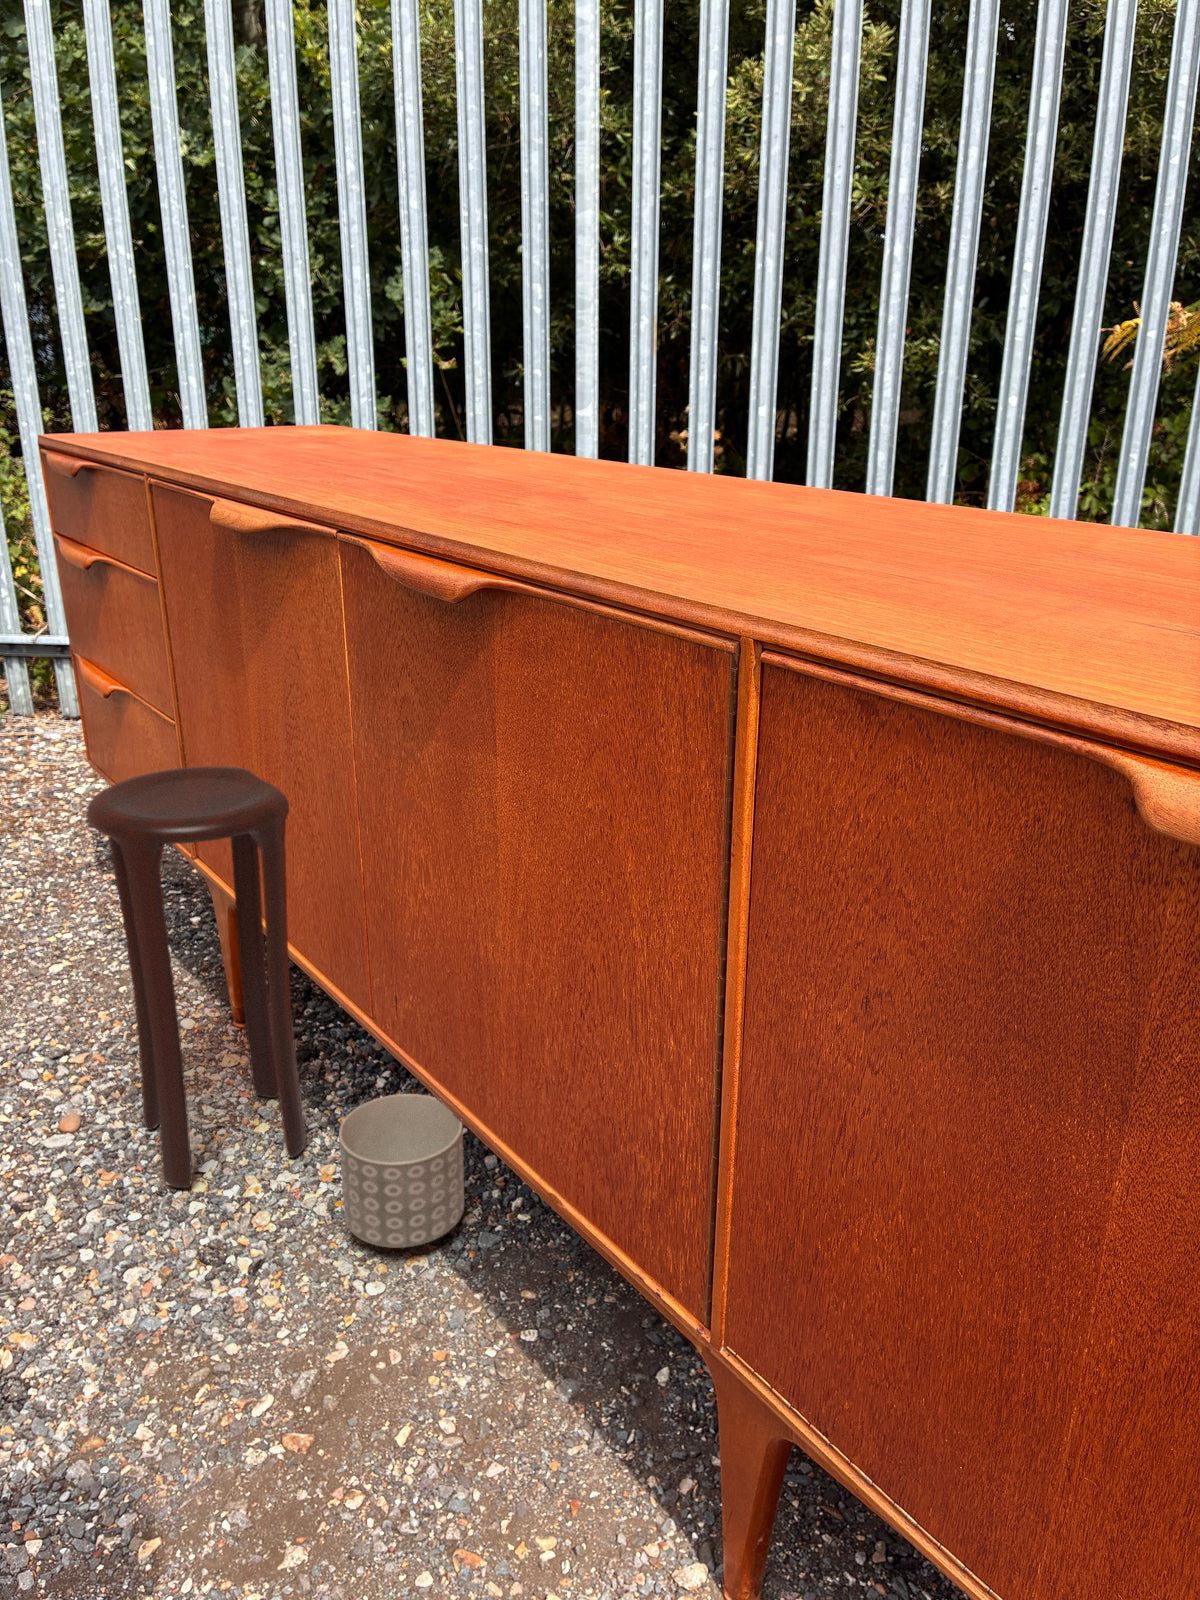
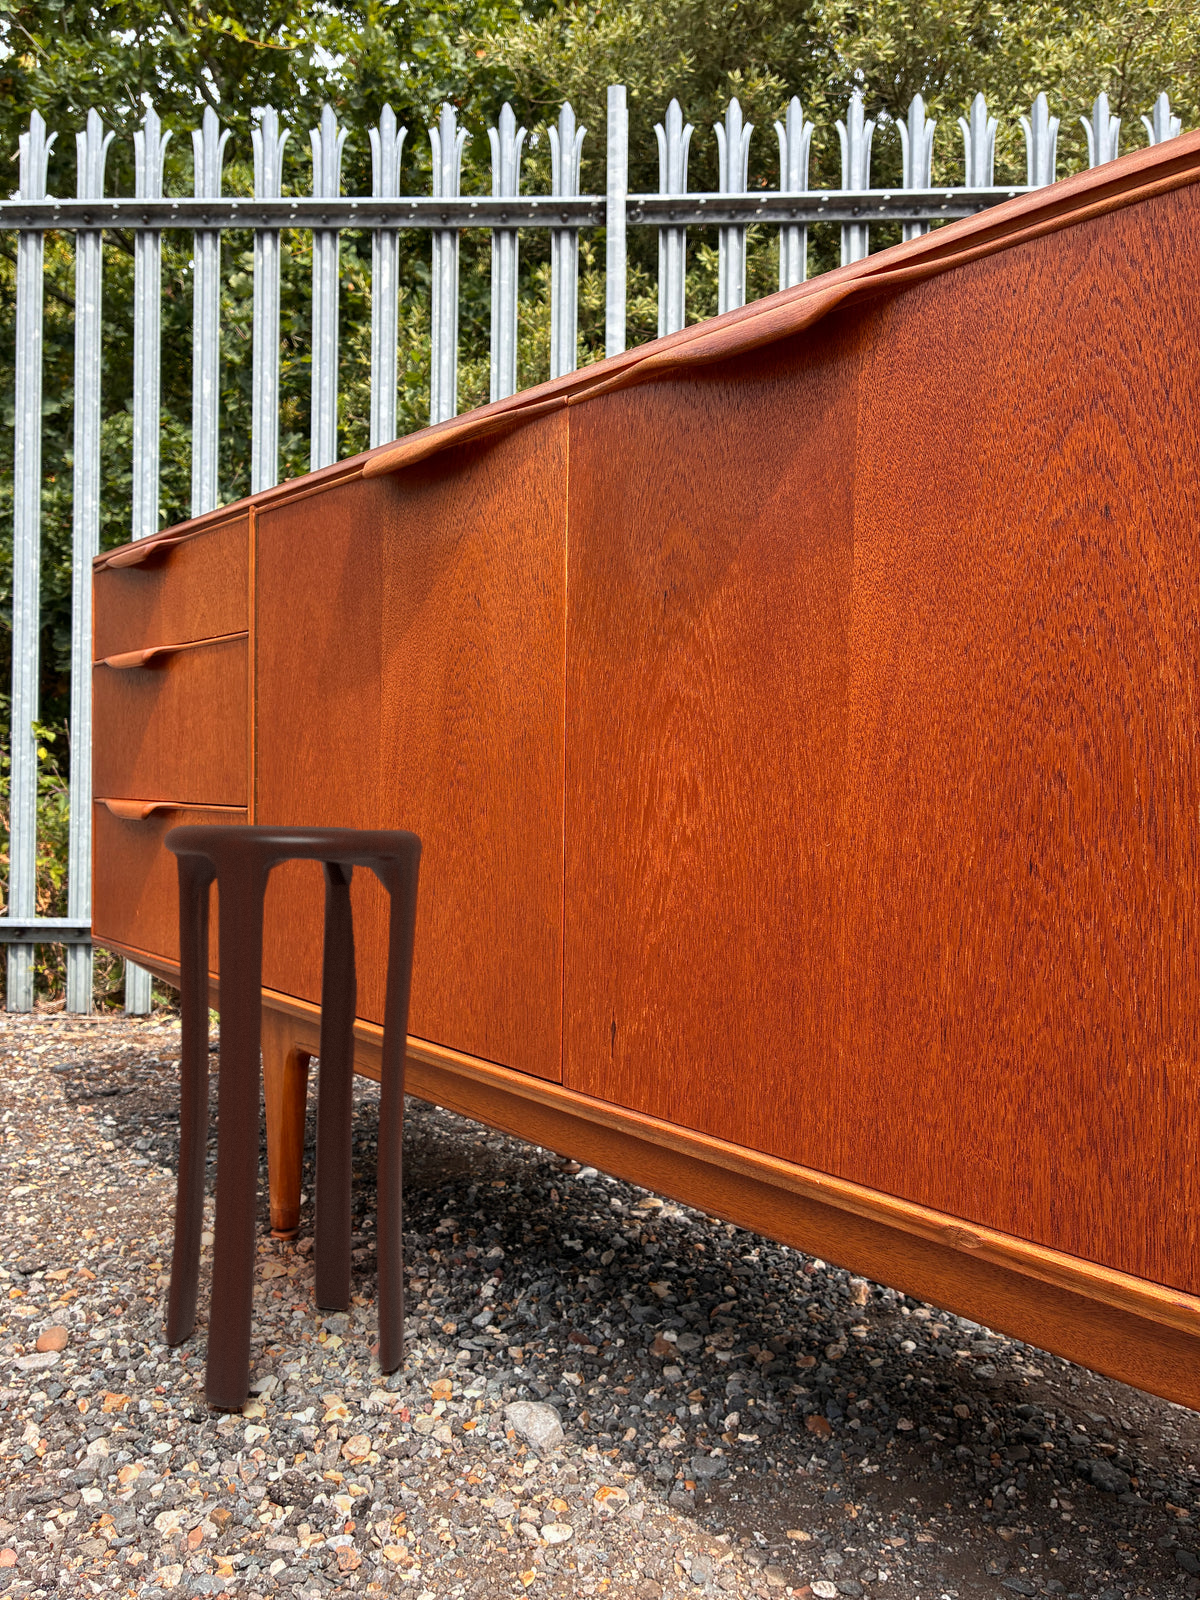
planter: present [339,1094,464,1248] -> none [489,1246,670,1466]

